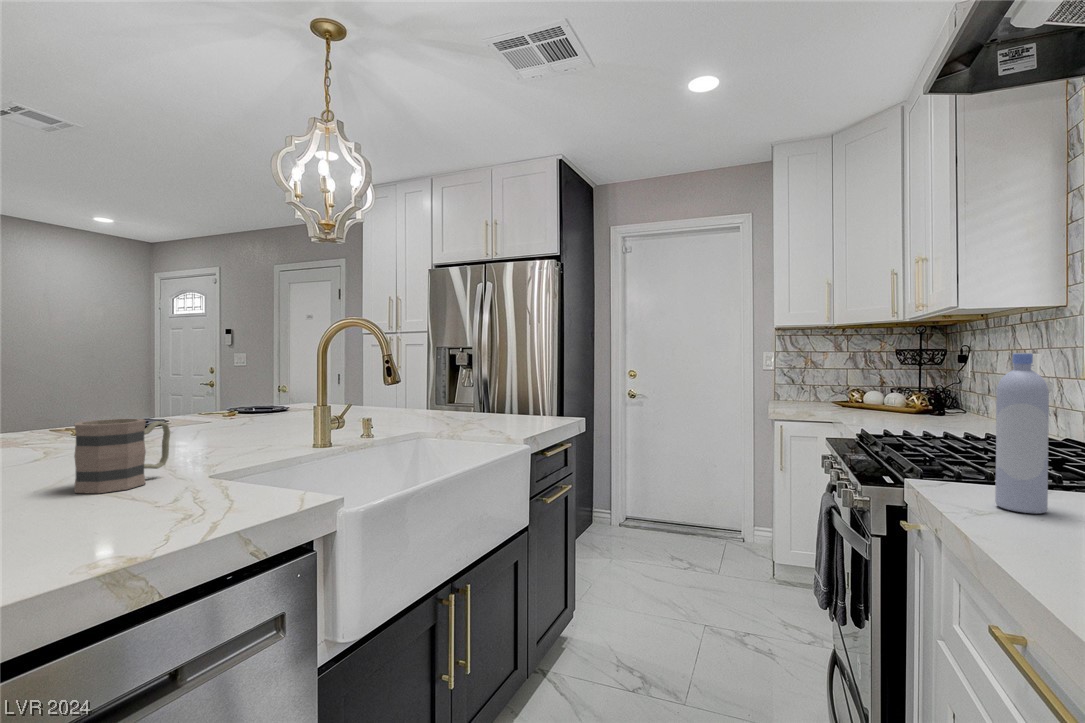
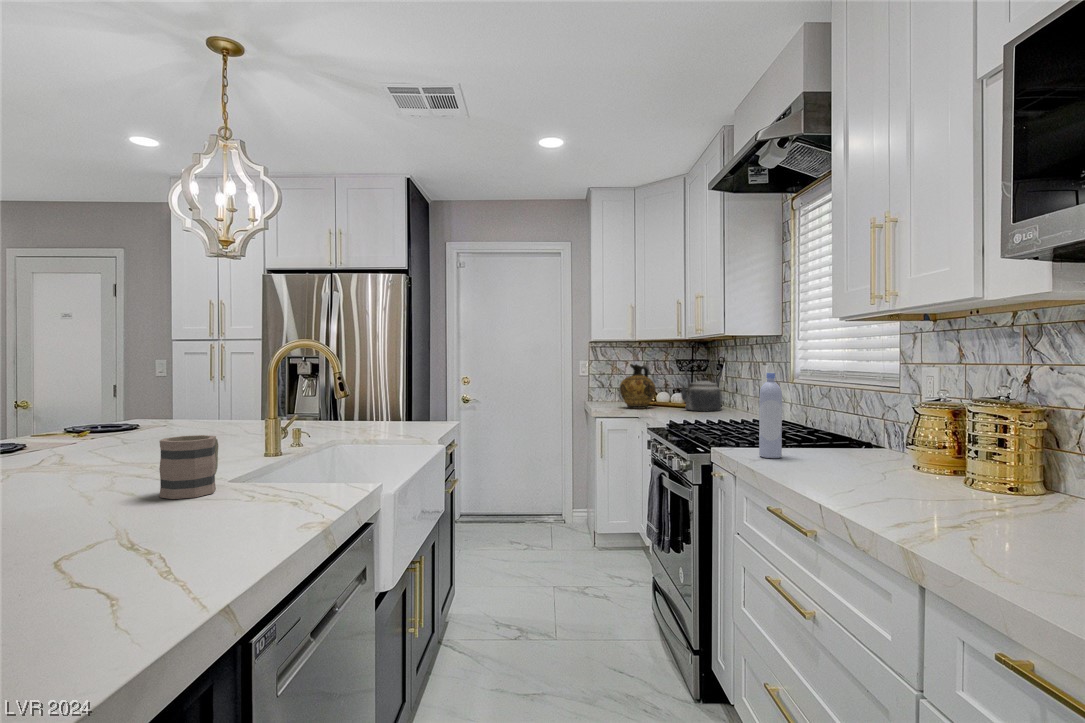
kettle: none [890,352,964,419] -> present [679,363,722,411]
ceramic jug: none [806,354,858,412] -> present [619,364,656,409]

